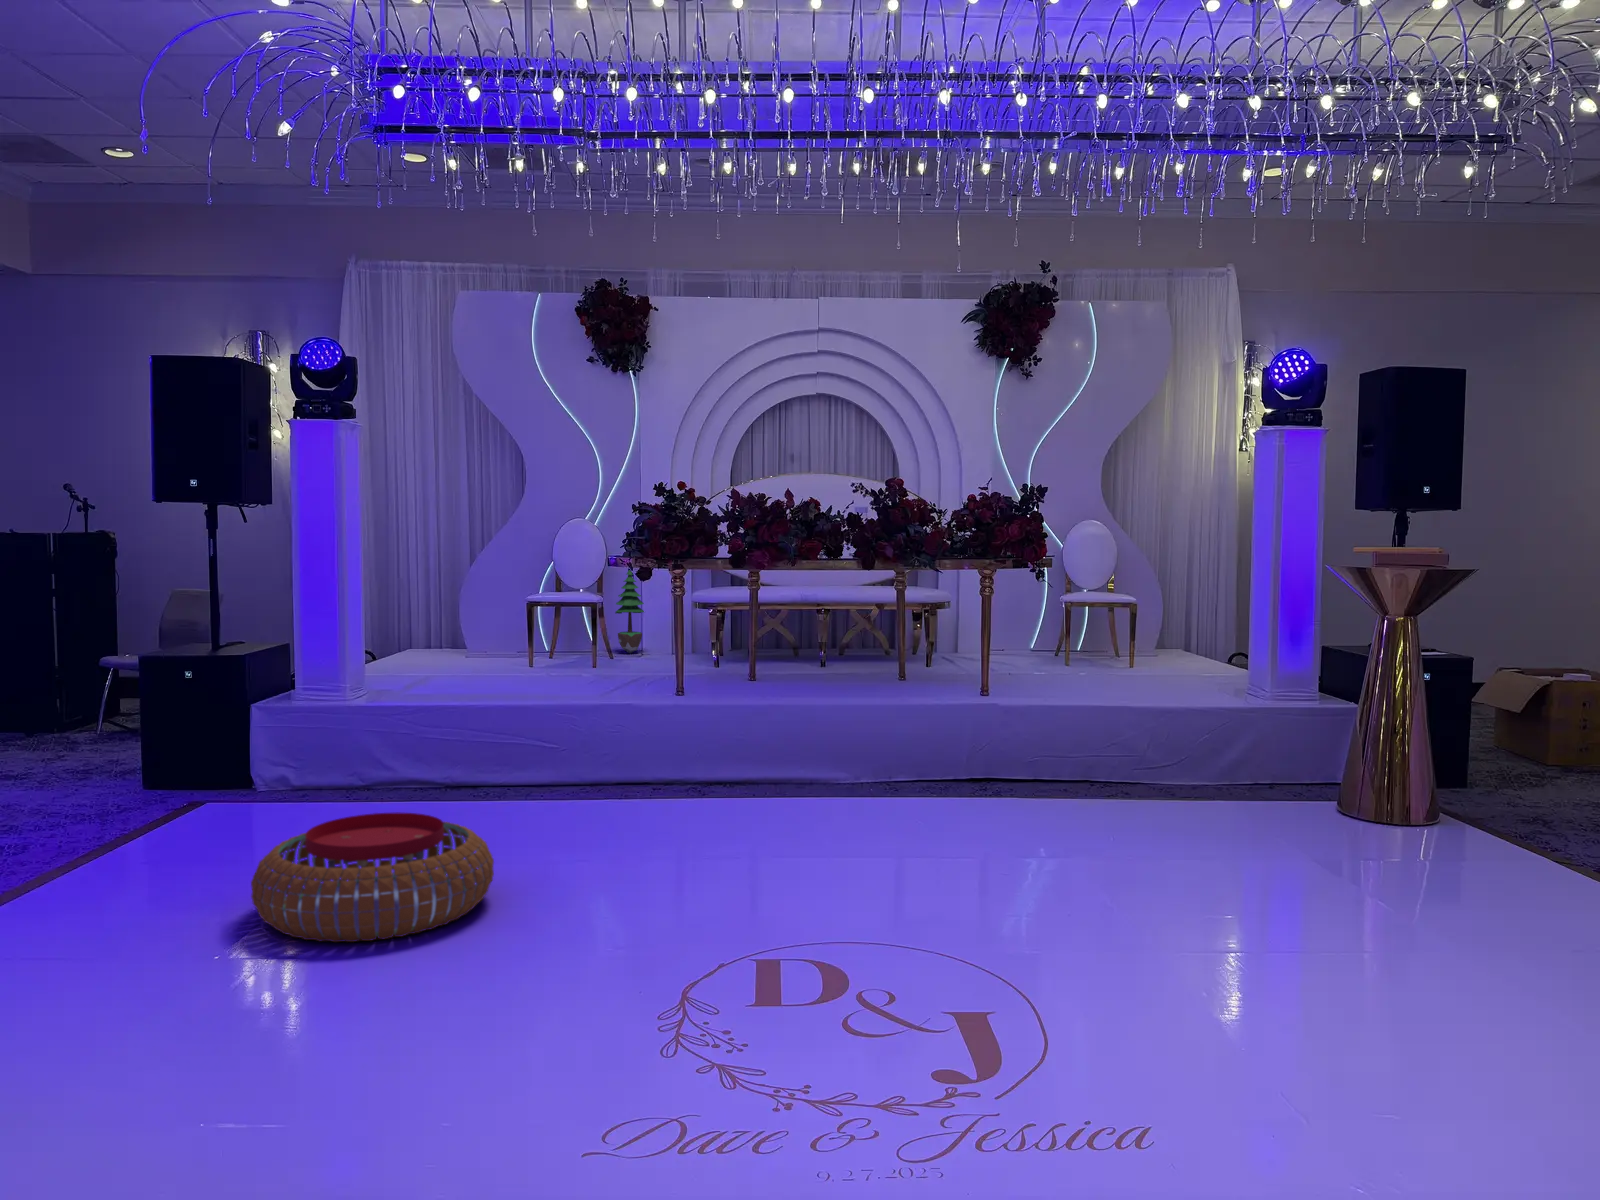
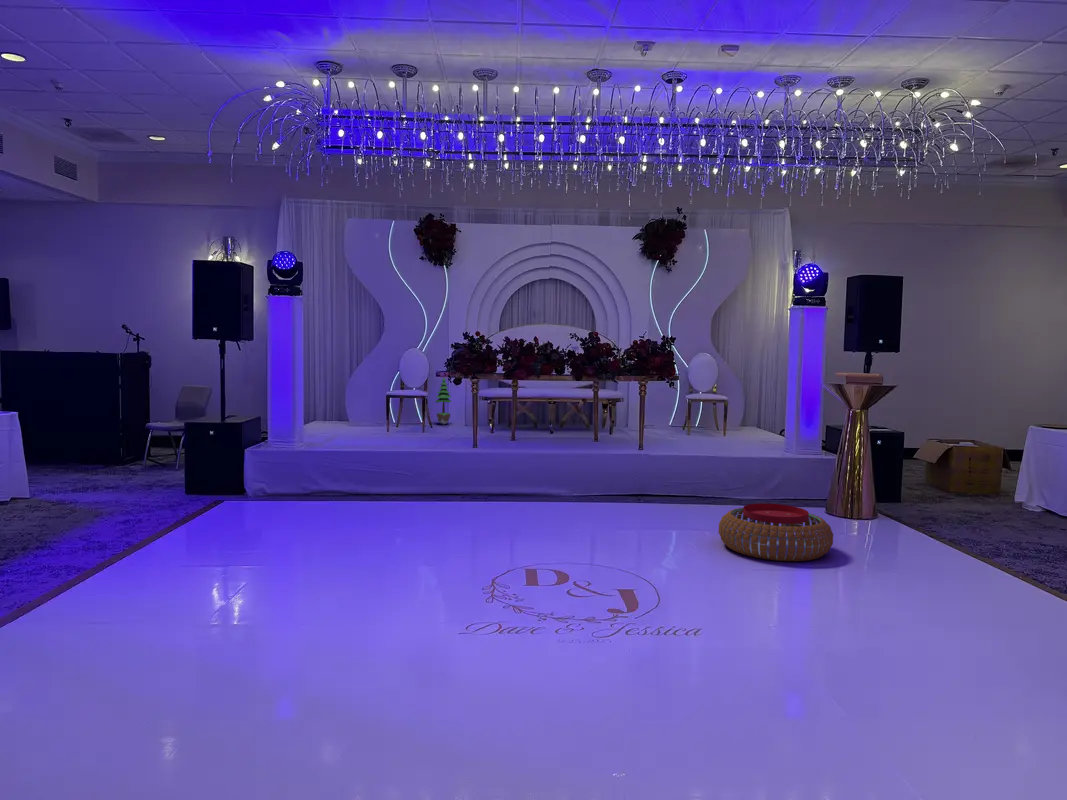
pouf: present [251,812,494,942] -> present [719,503,833,561]

